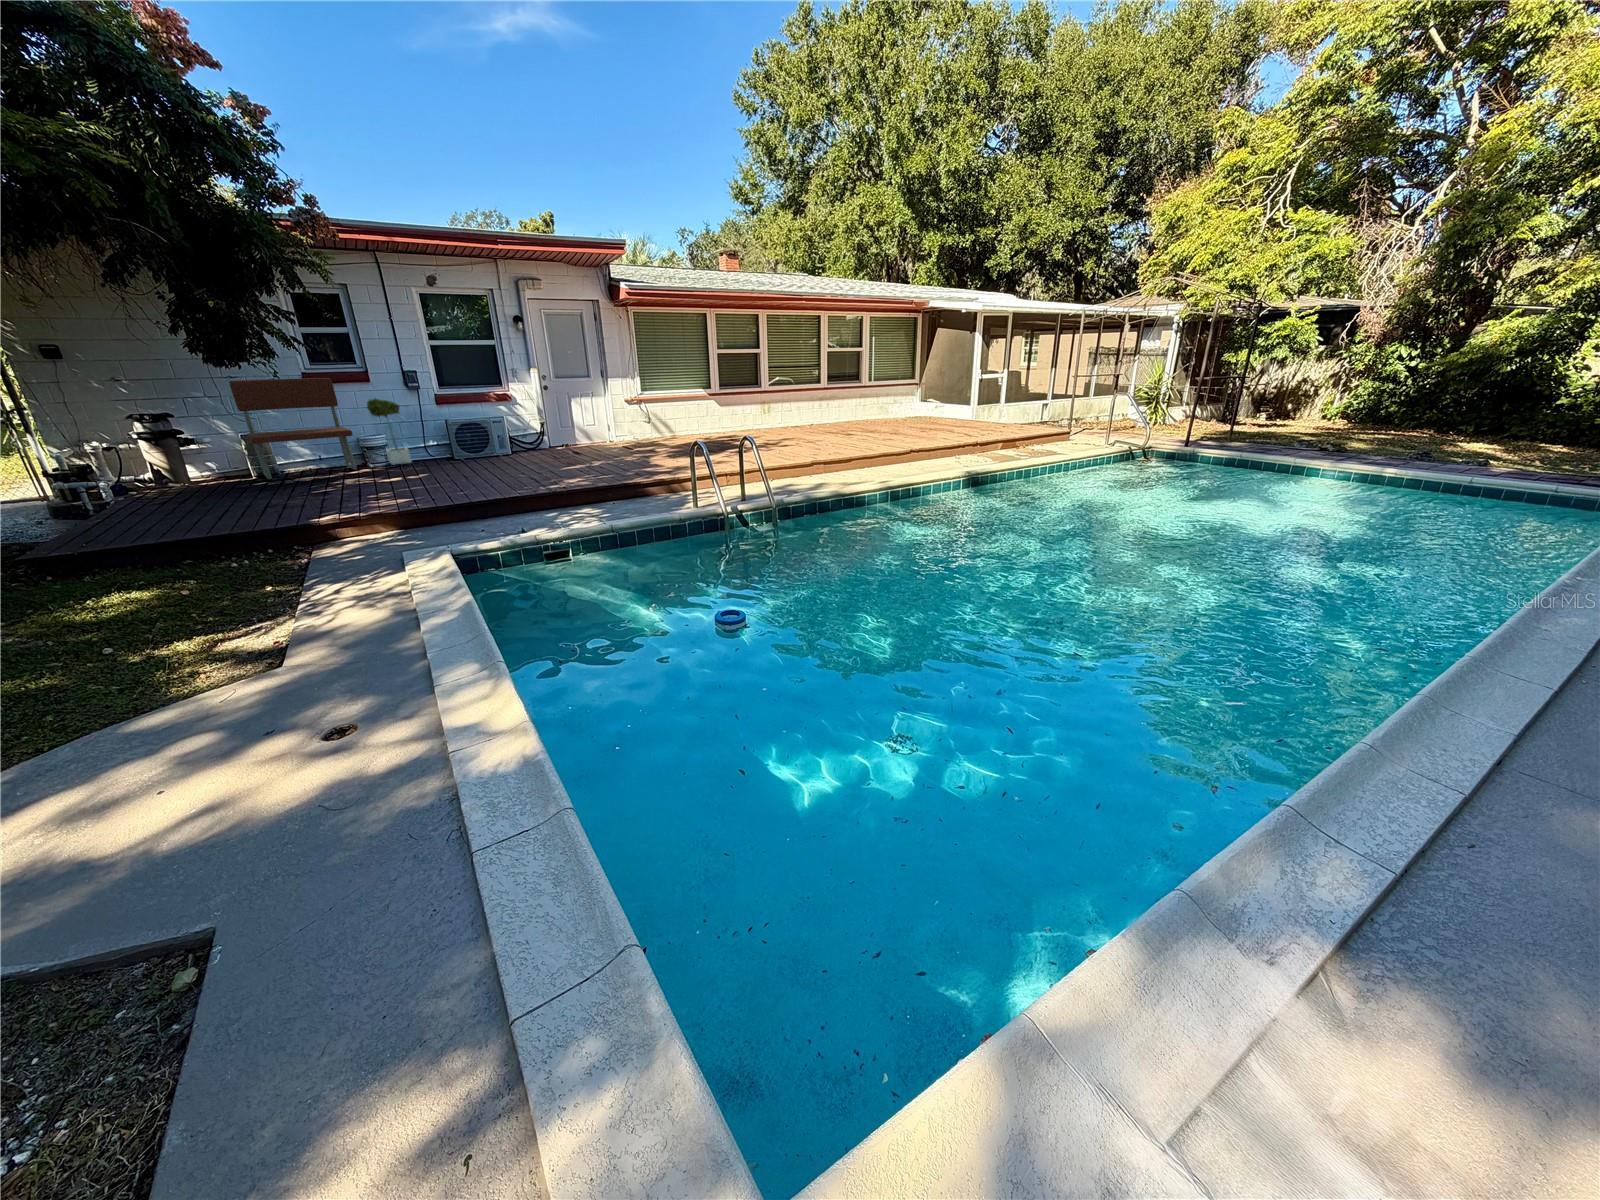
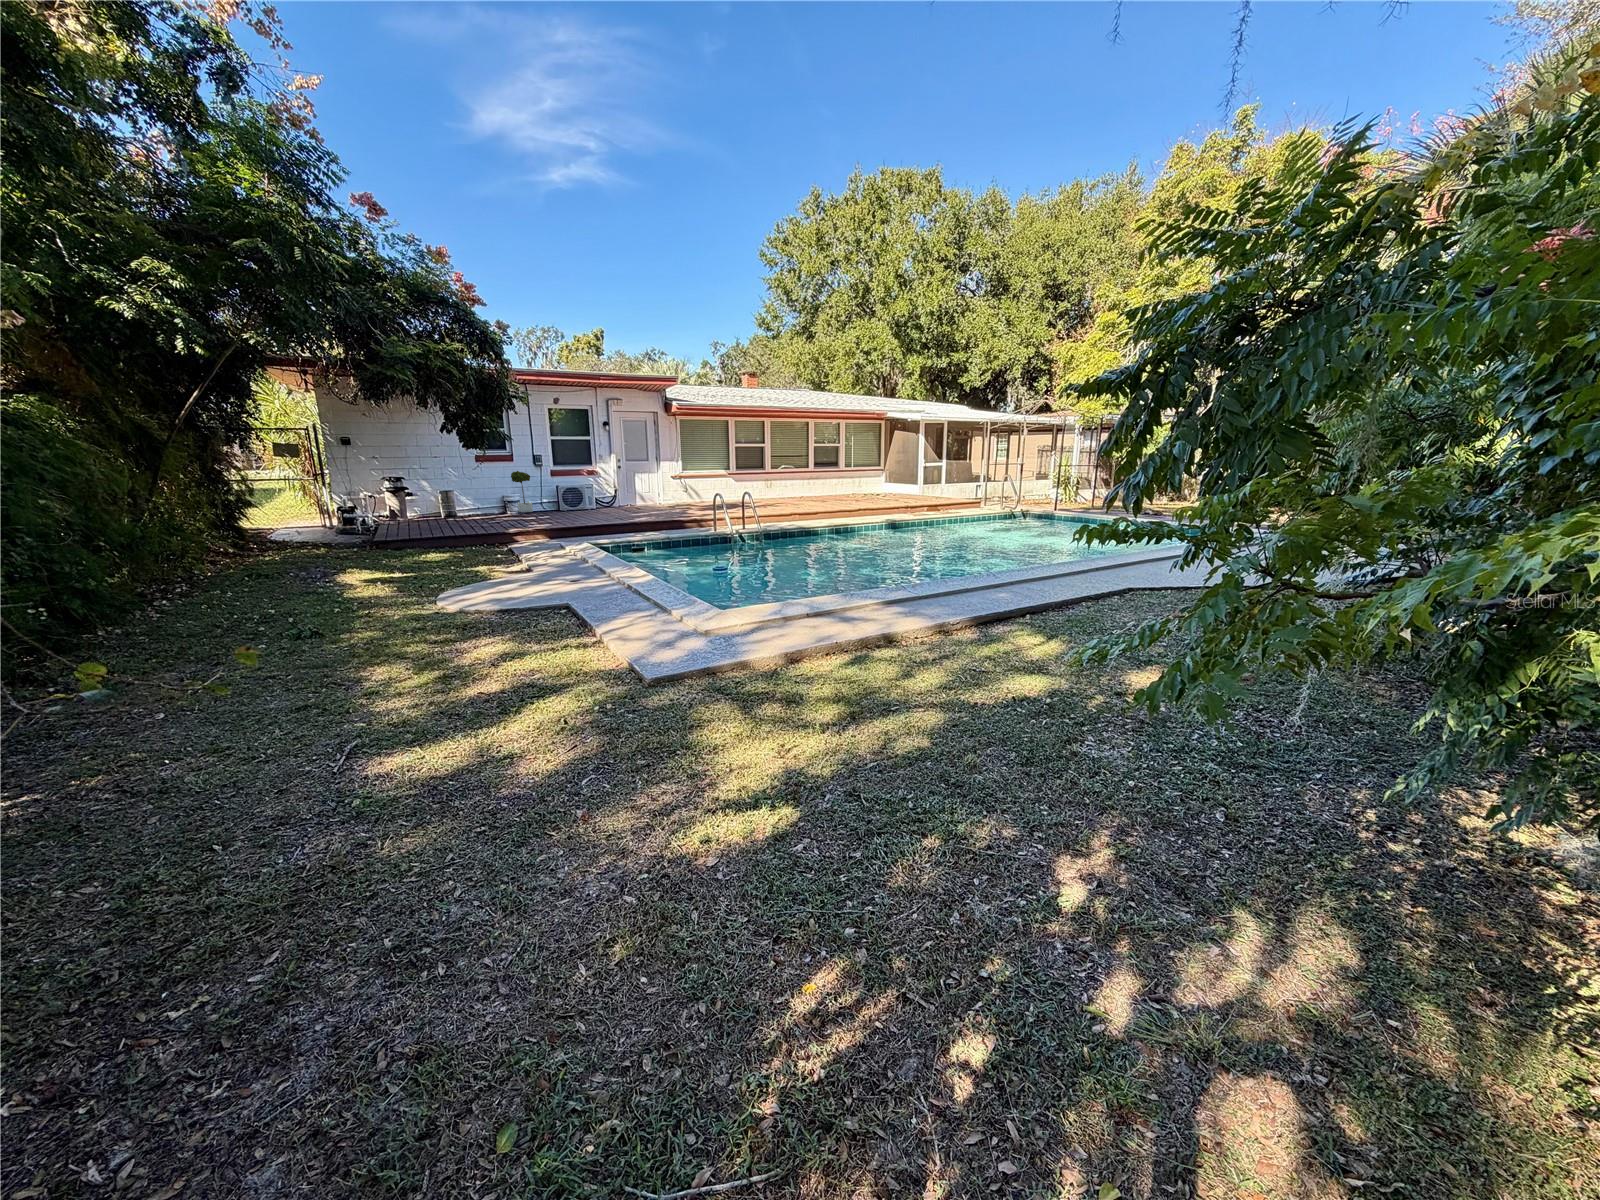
bench: present [229,378,357,479] -> none [439,458,504,517]

